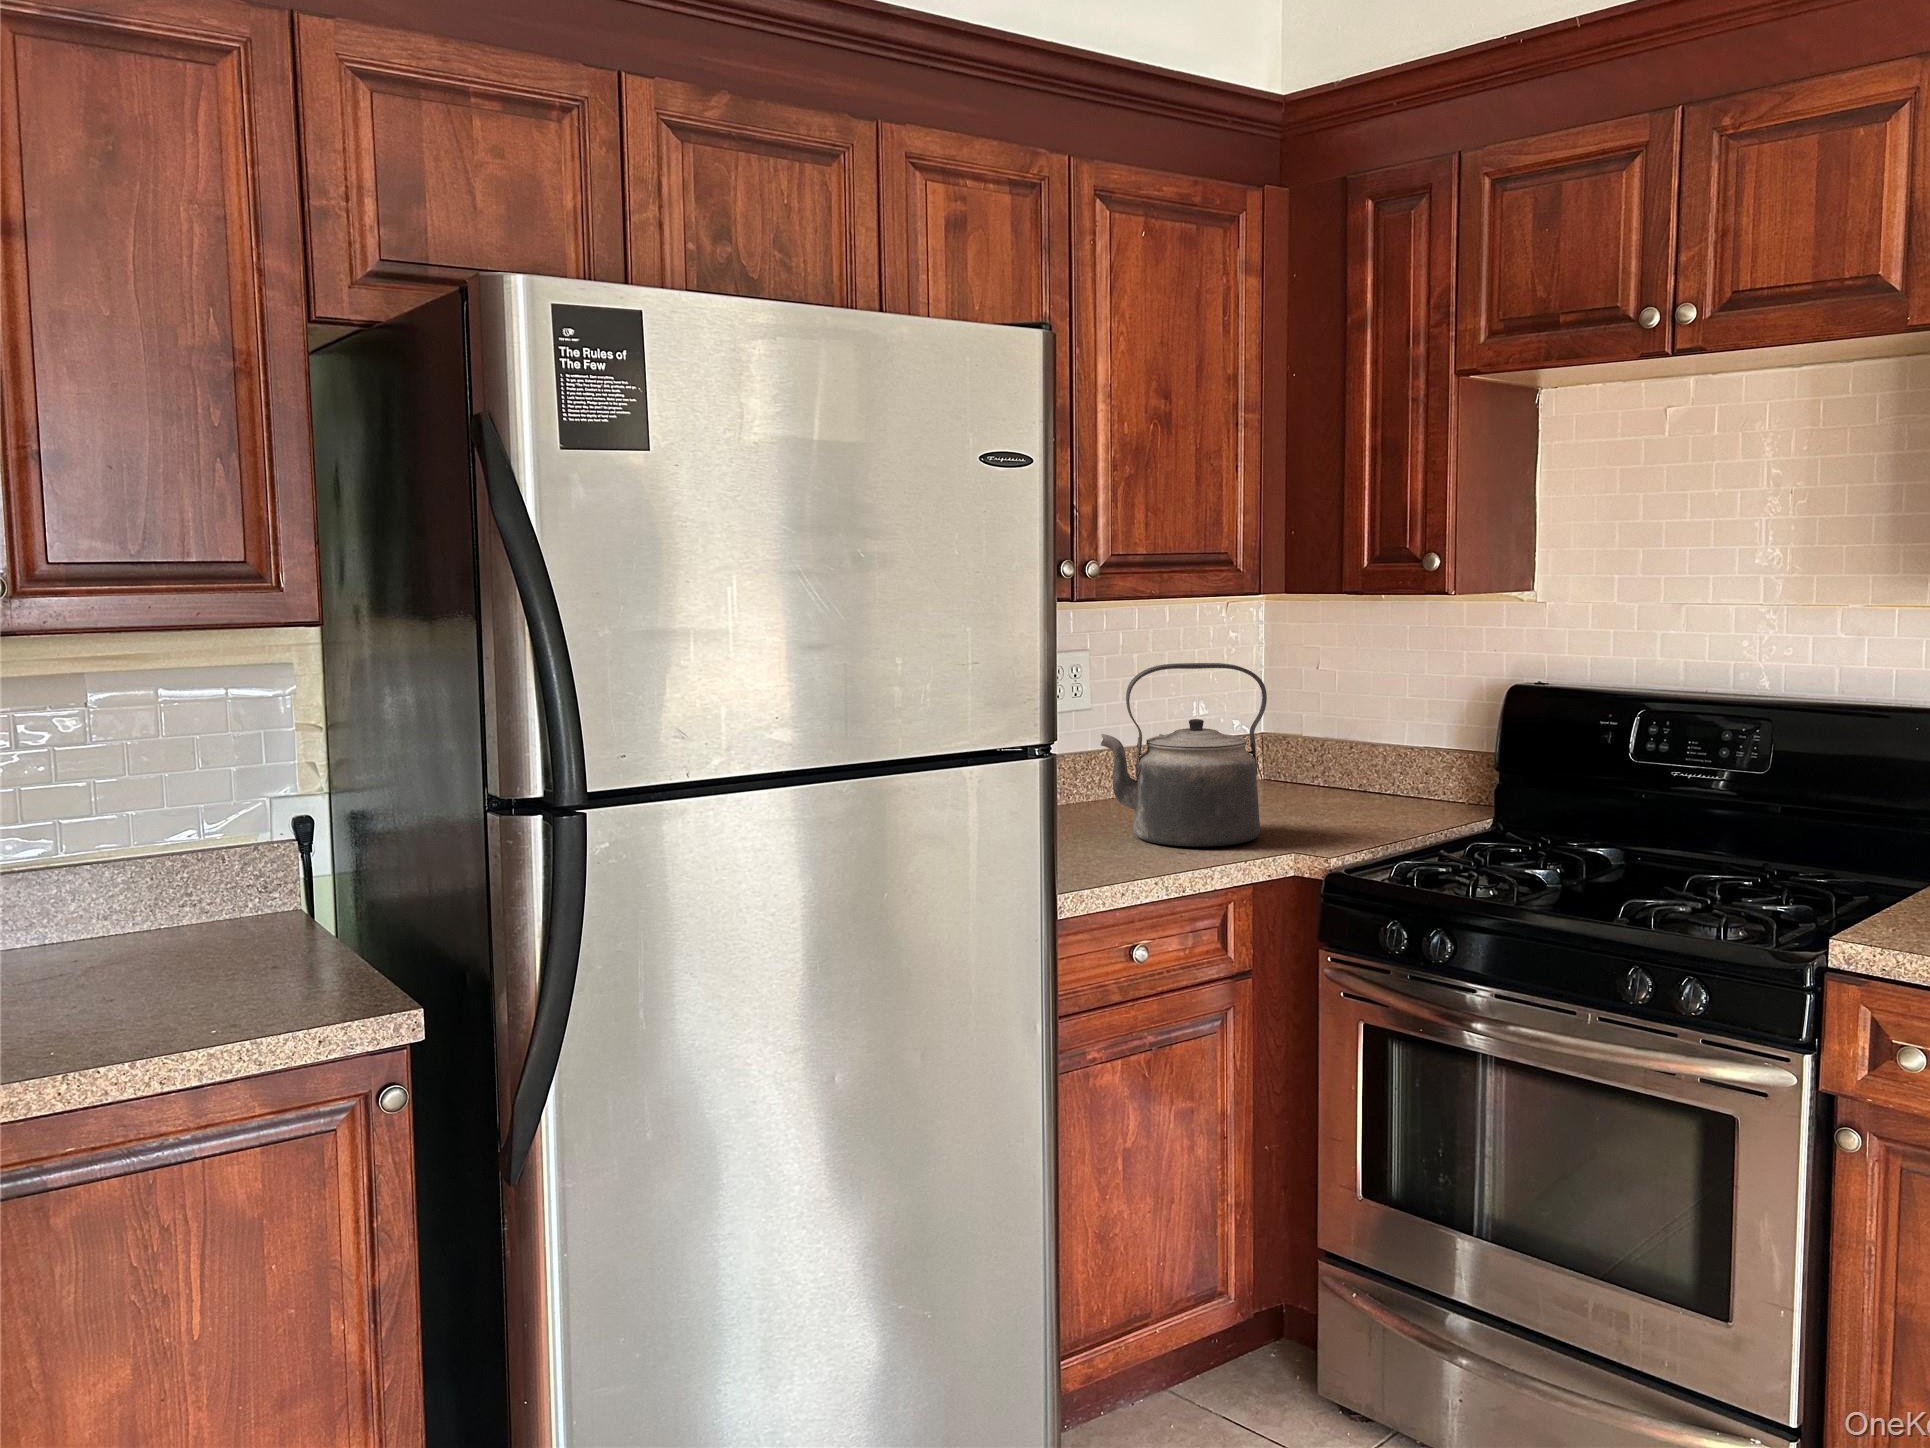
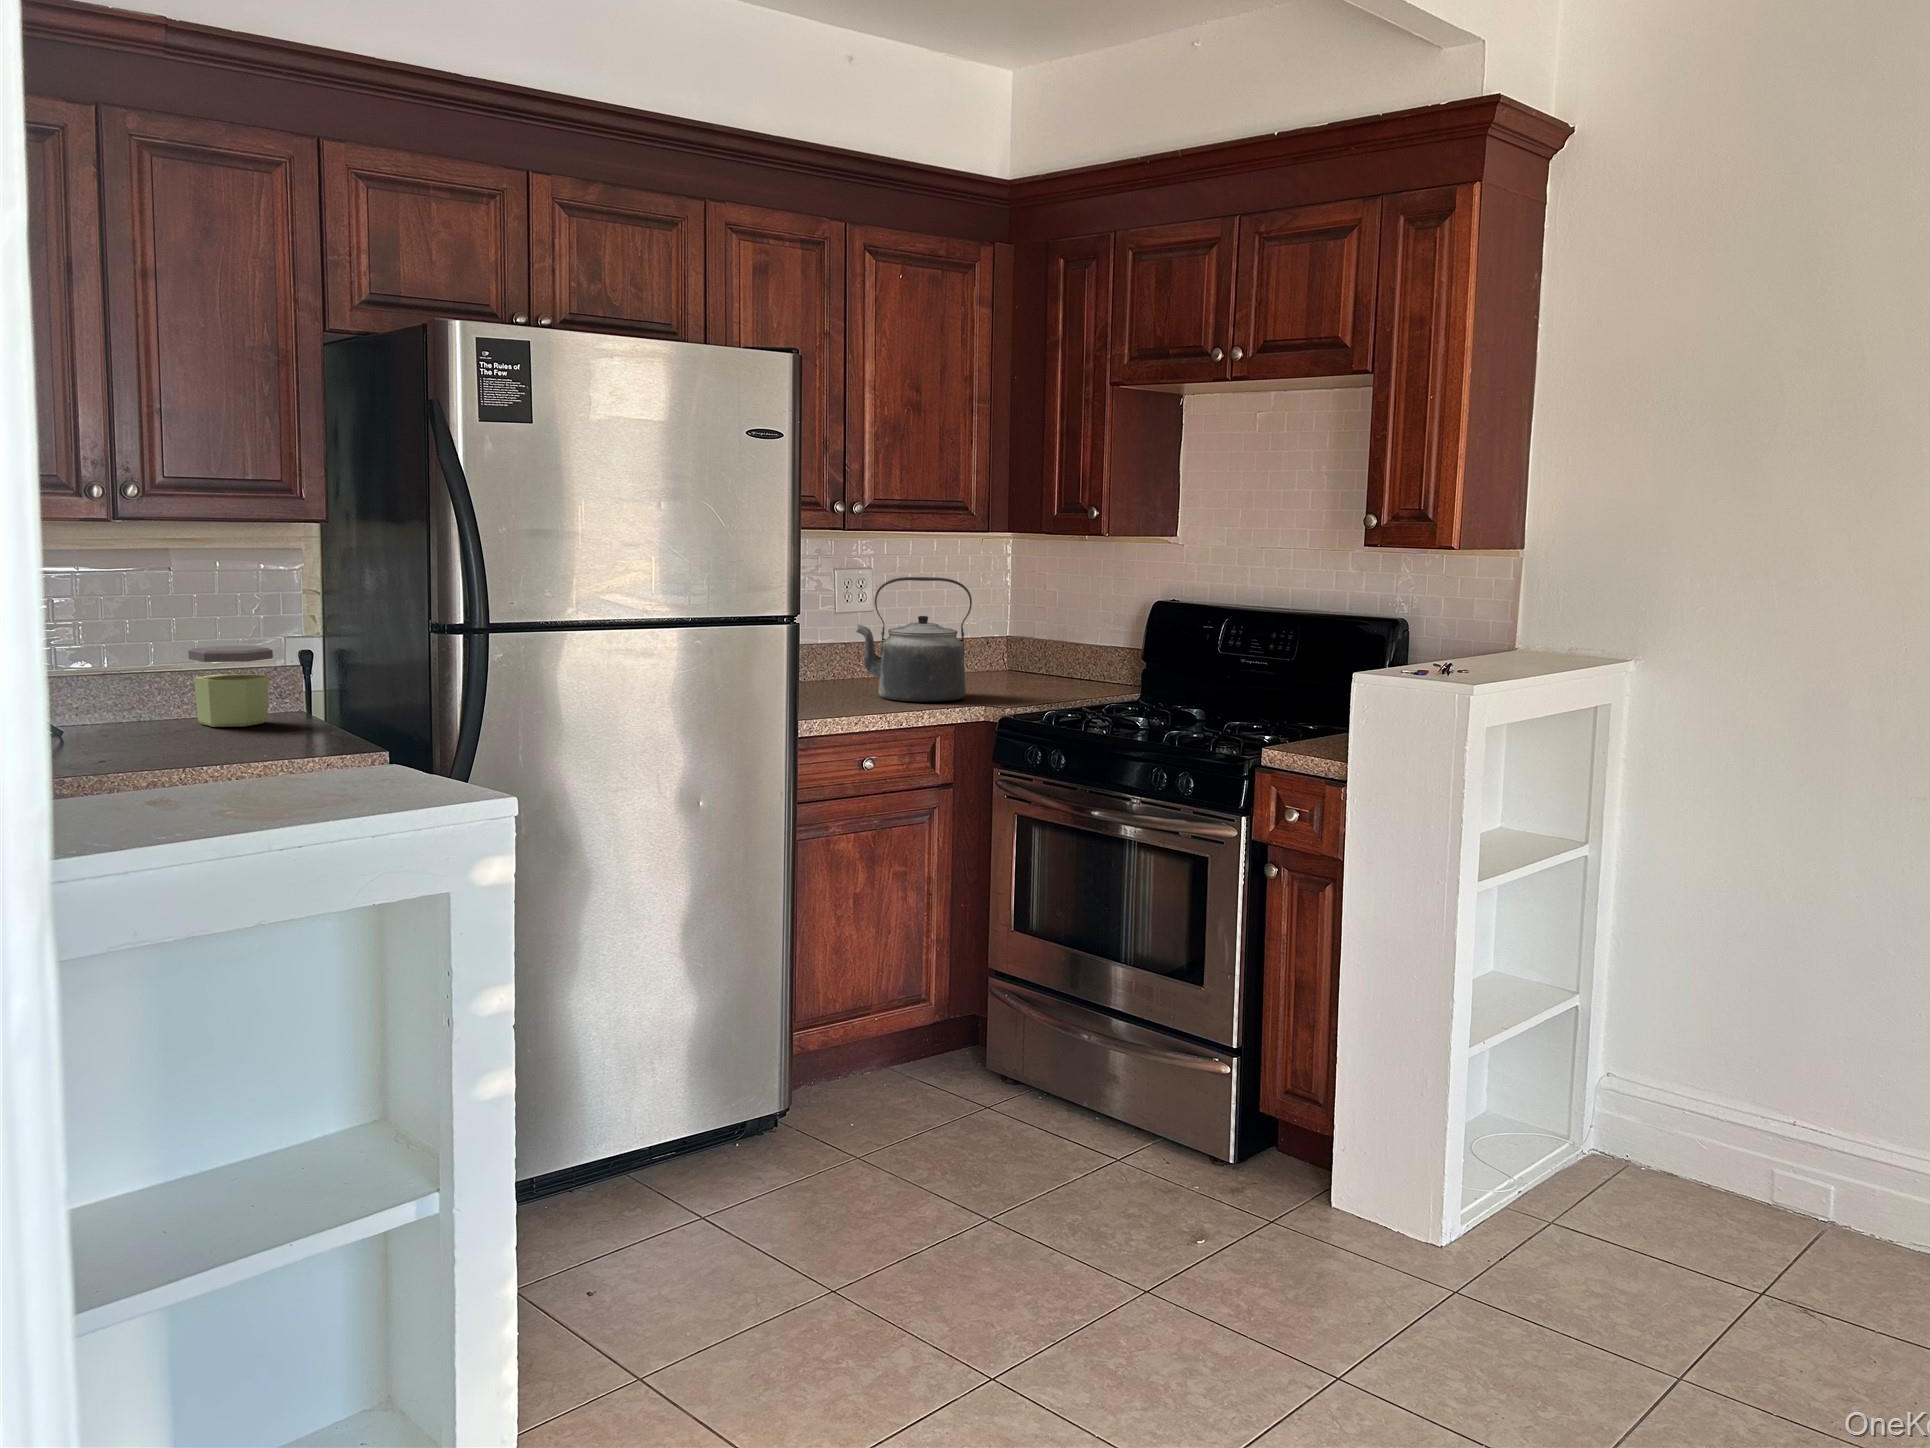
jar: none [103,820,240,960] -> present [188,646,273,727]

